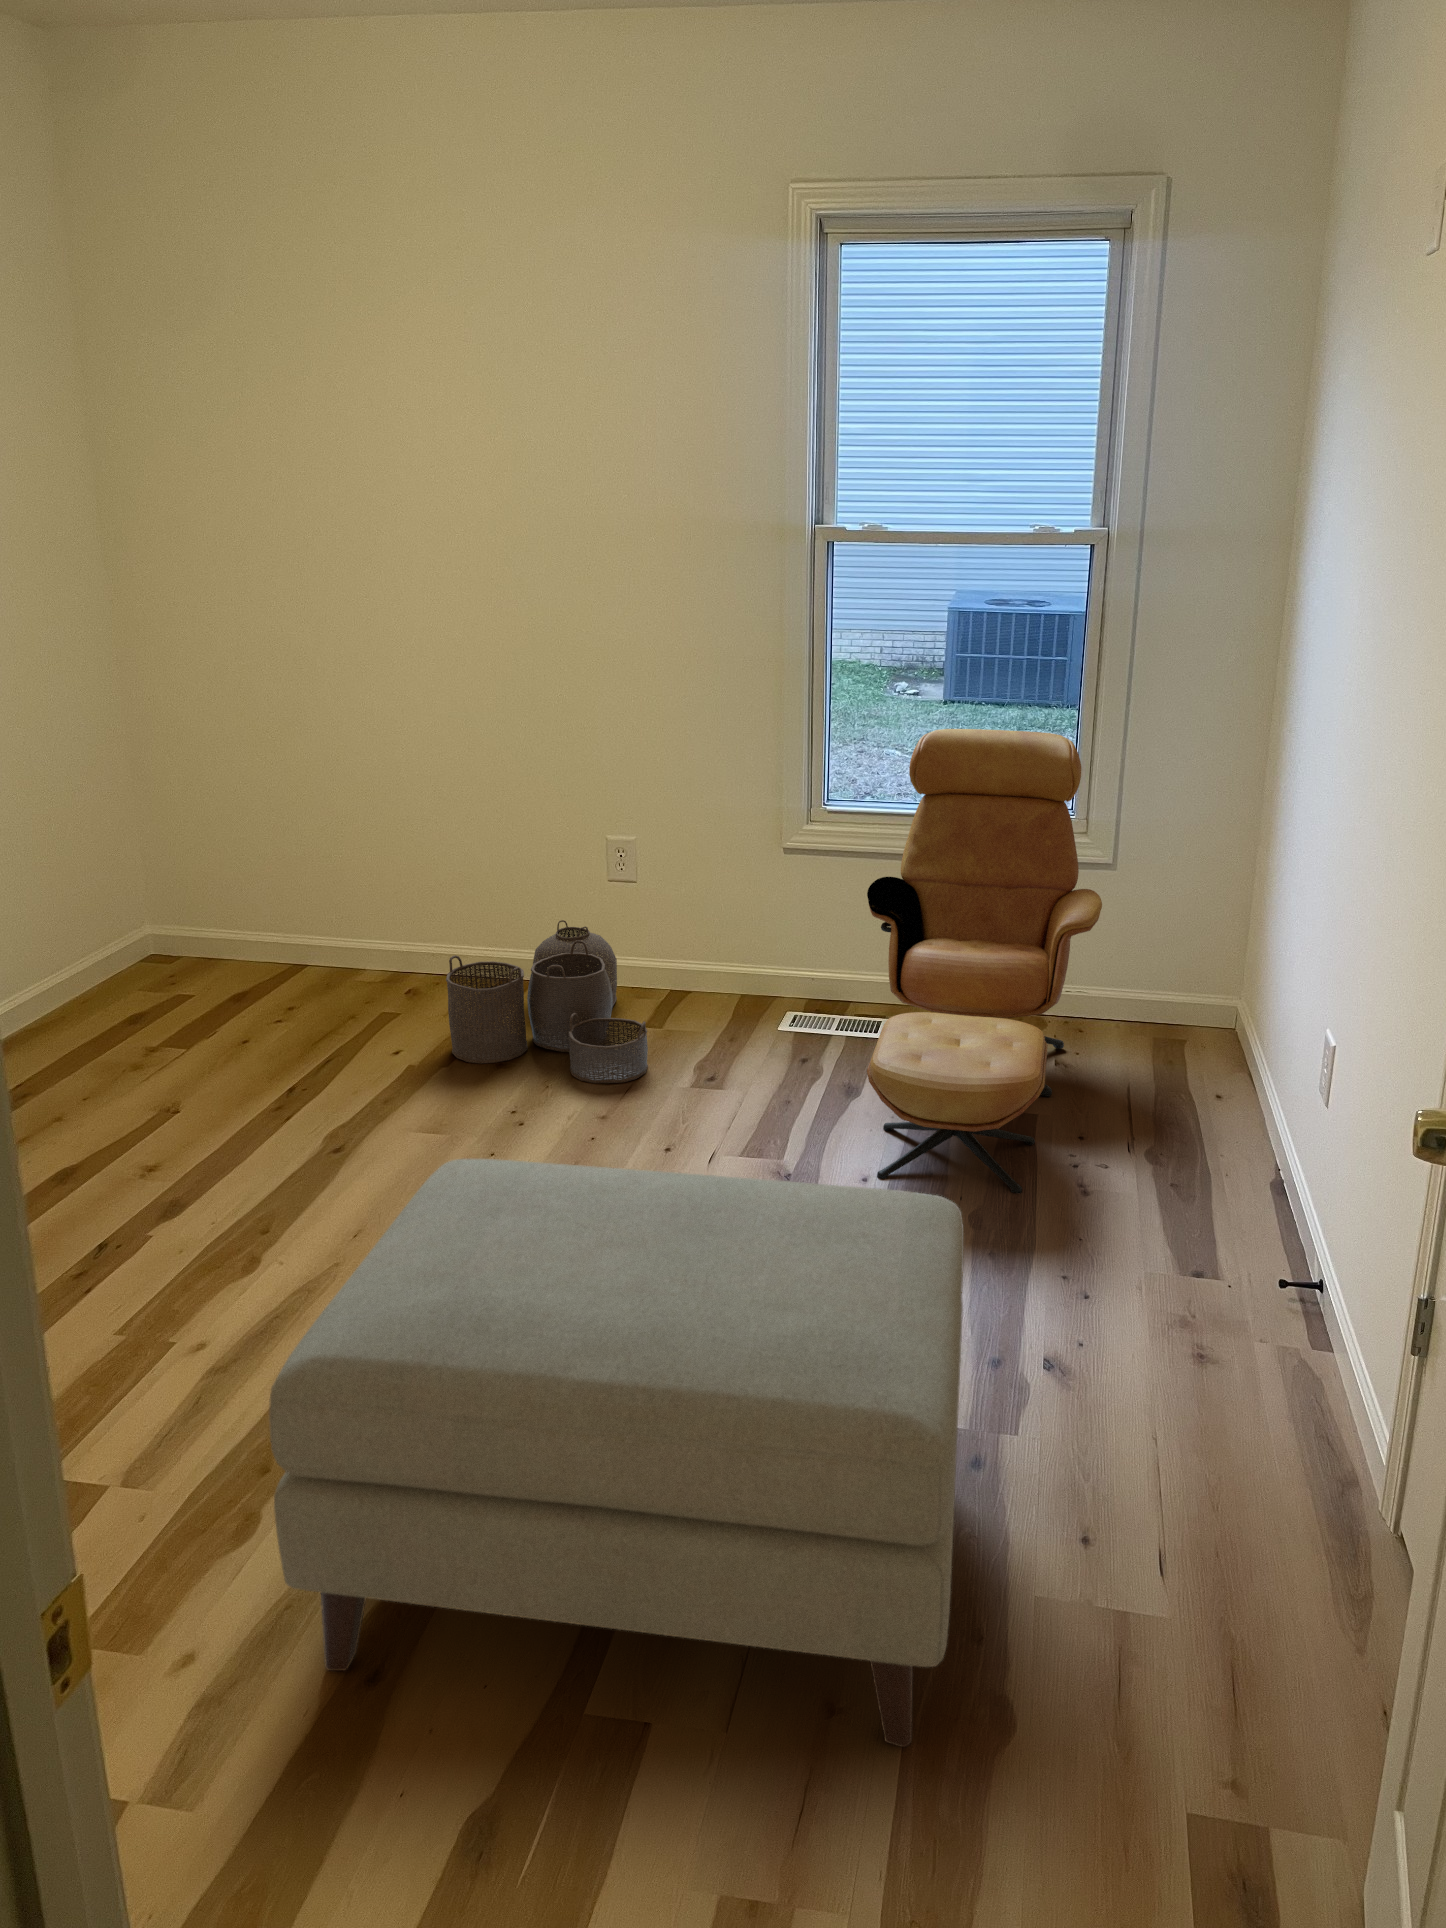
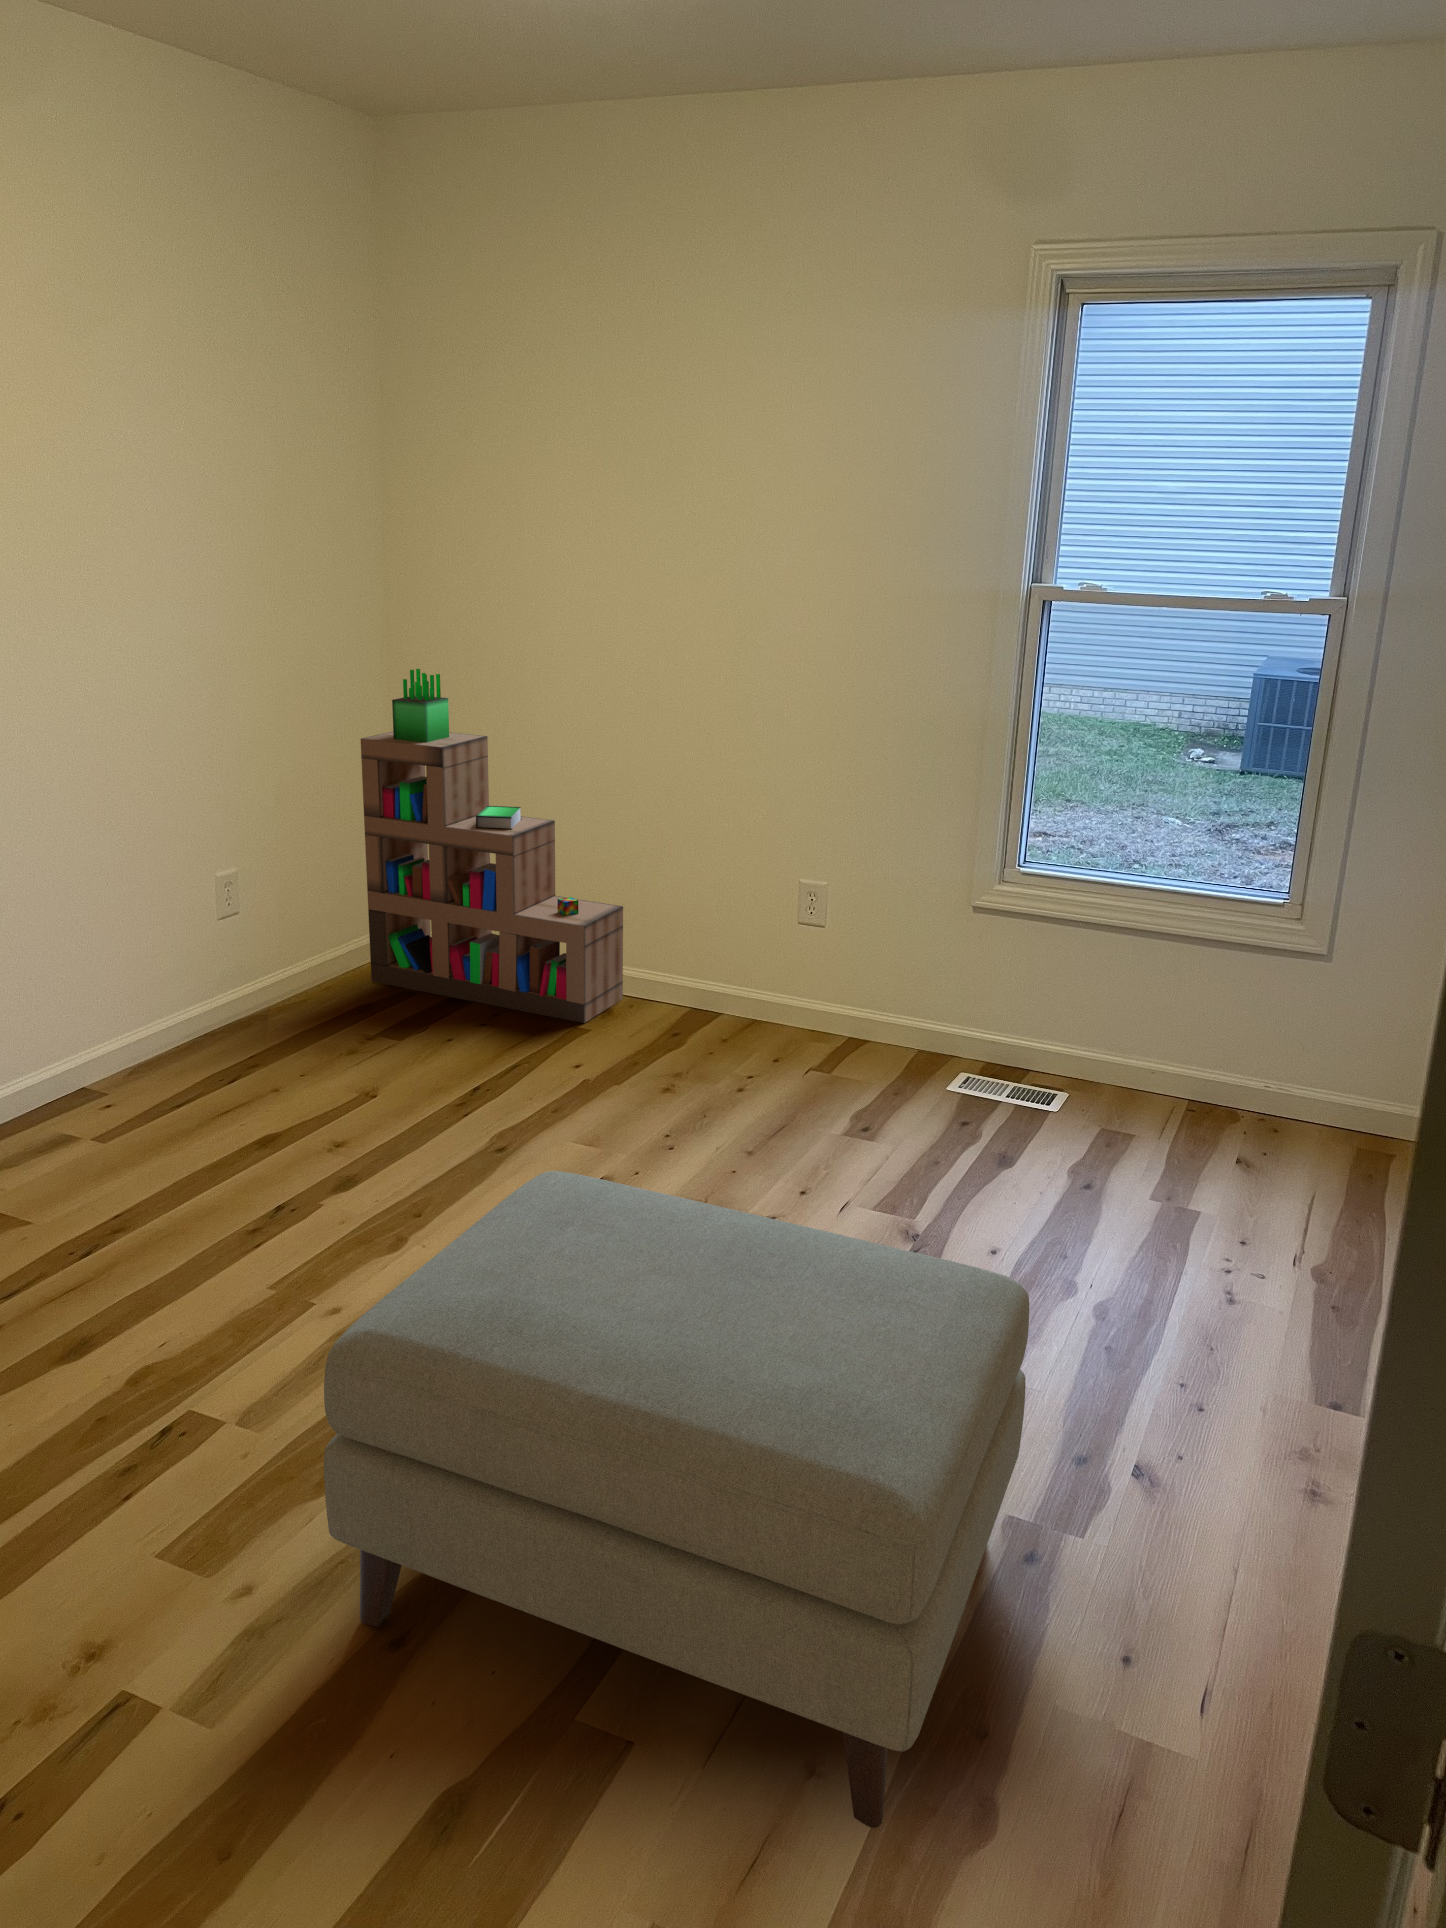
bookshelf: none [102,640,427,1007] -> present [361,669,623,1023]
armchair: present [867,729,1102,1194] -> none [1006,799,1300,1292]
woven basket: present [446,920,648,1083] -> none [626,957,809,1122]

